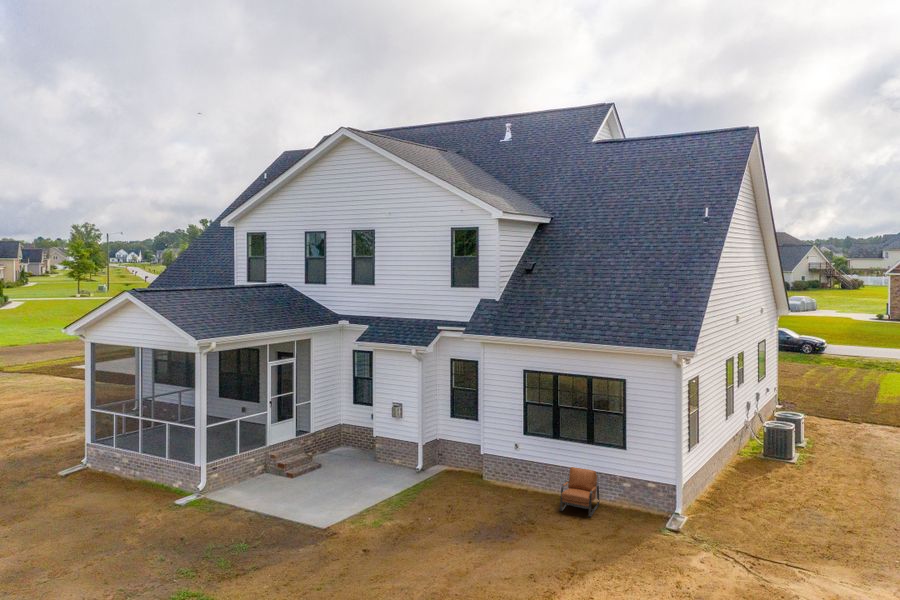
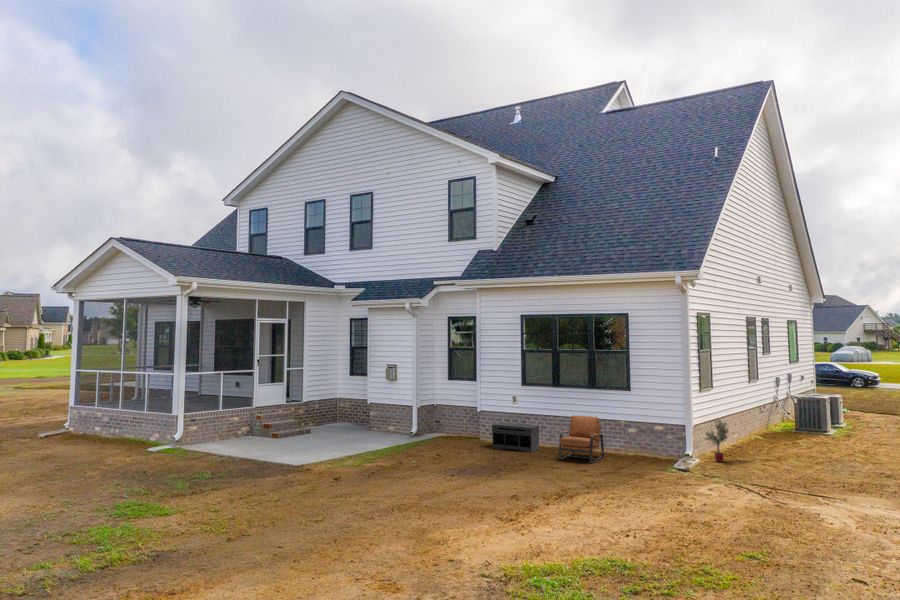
bench: none [496,465,539,498] -> present [492,422,539,453]
potted tree: none [690,471,712,512] -> present [706,419,728,462]

